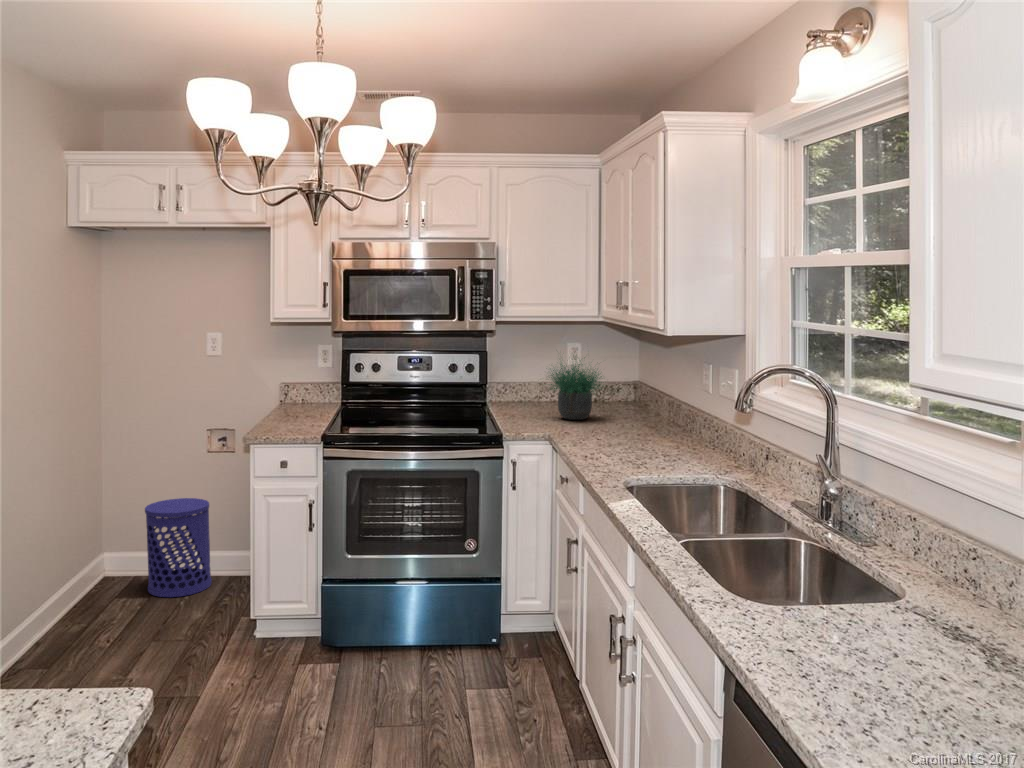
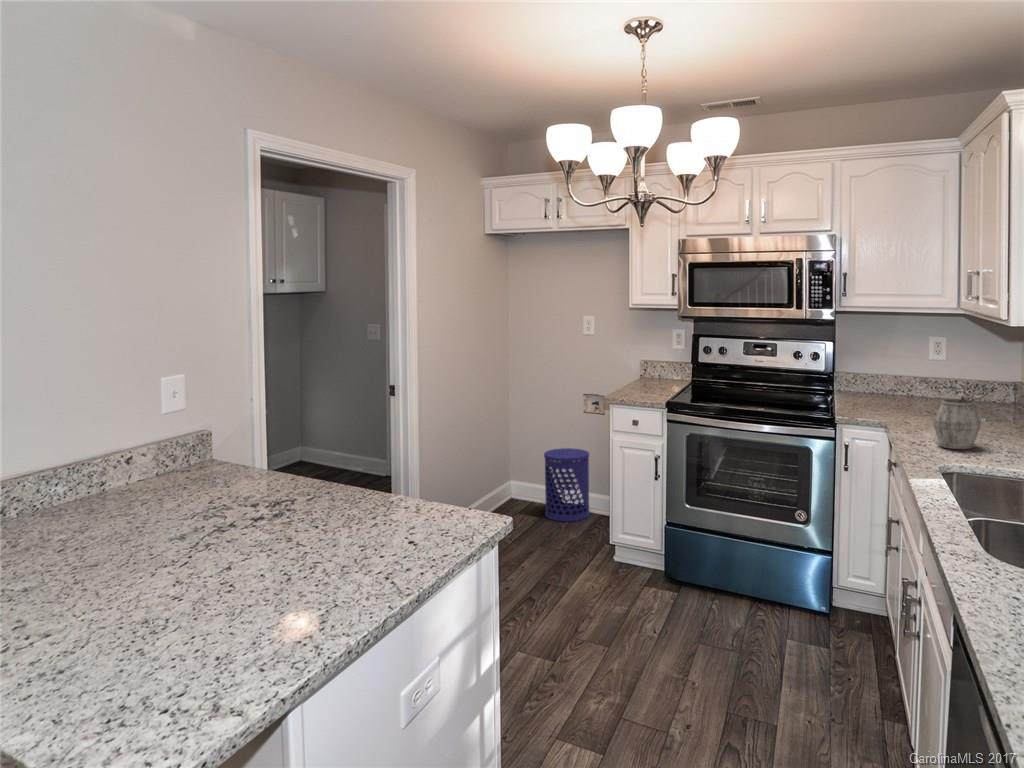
potted plant: present [549,362,602,420] -> none [870,324,962,402]
mug: none [605,418,645,468] -> present [934,399,981,449]

